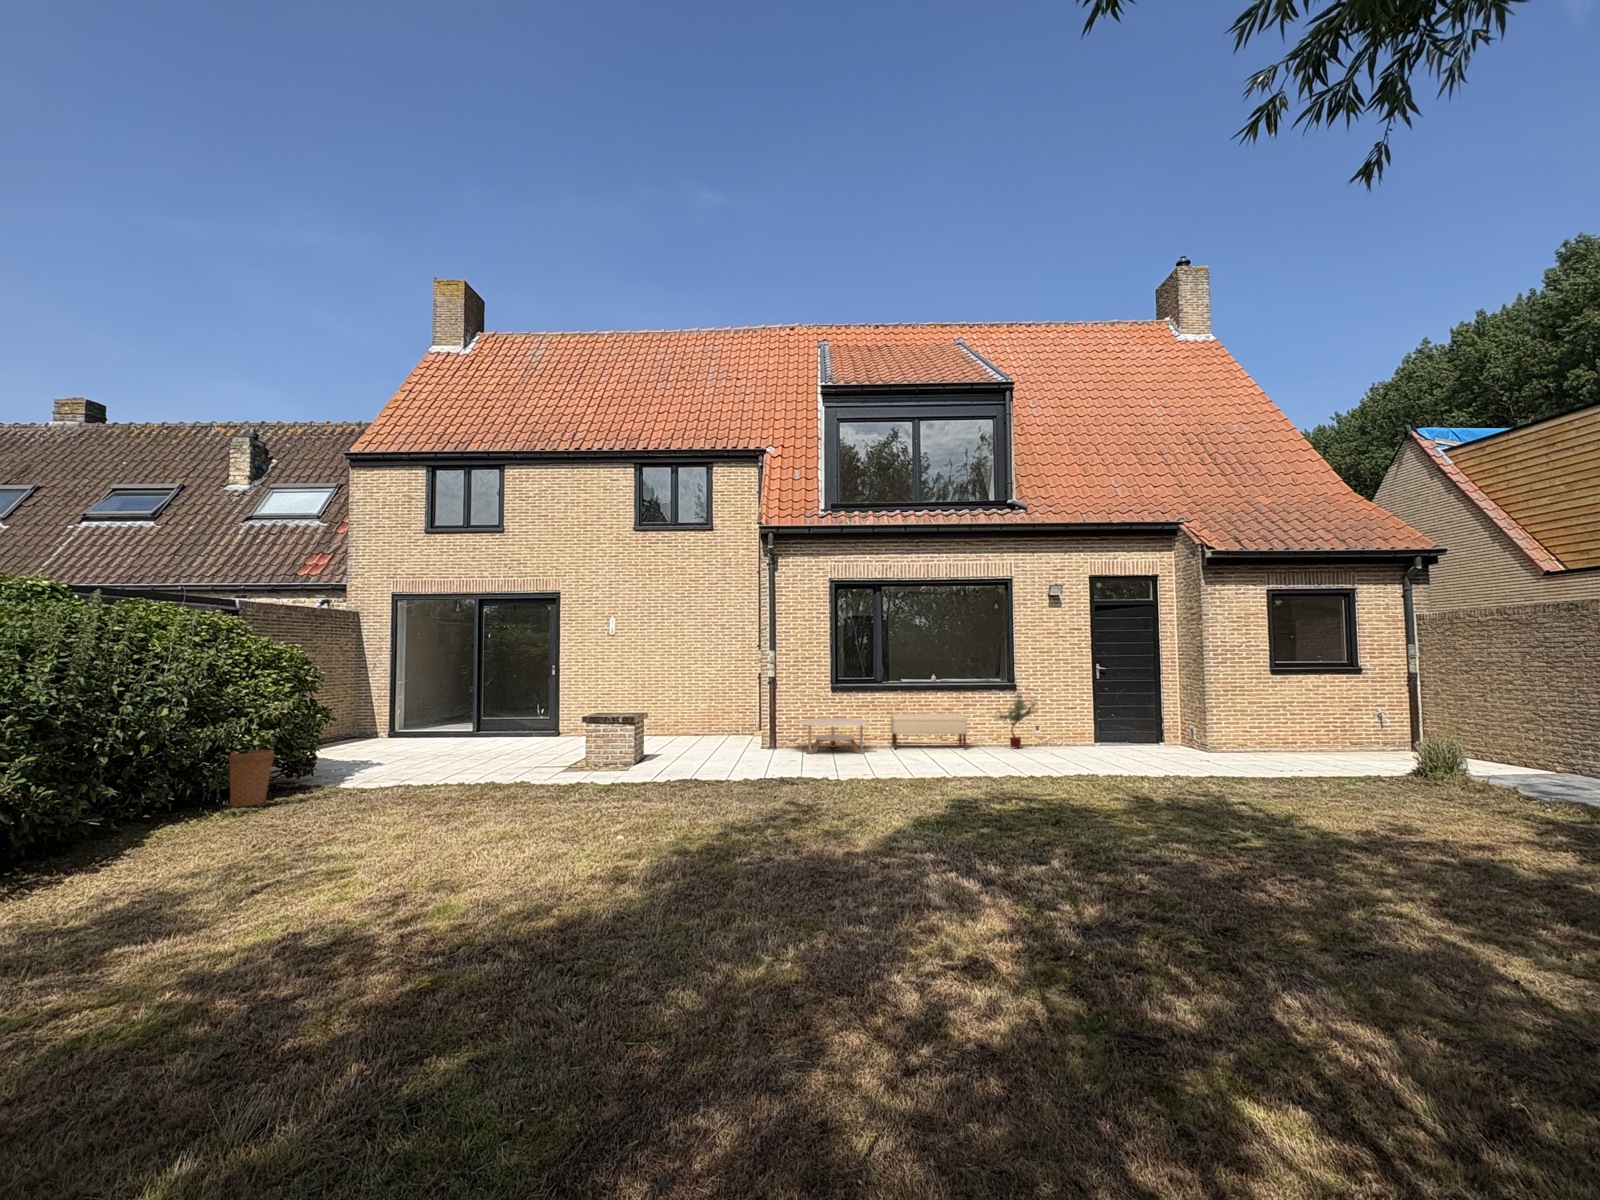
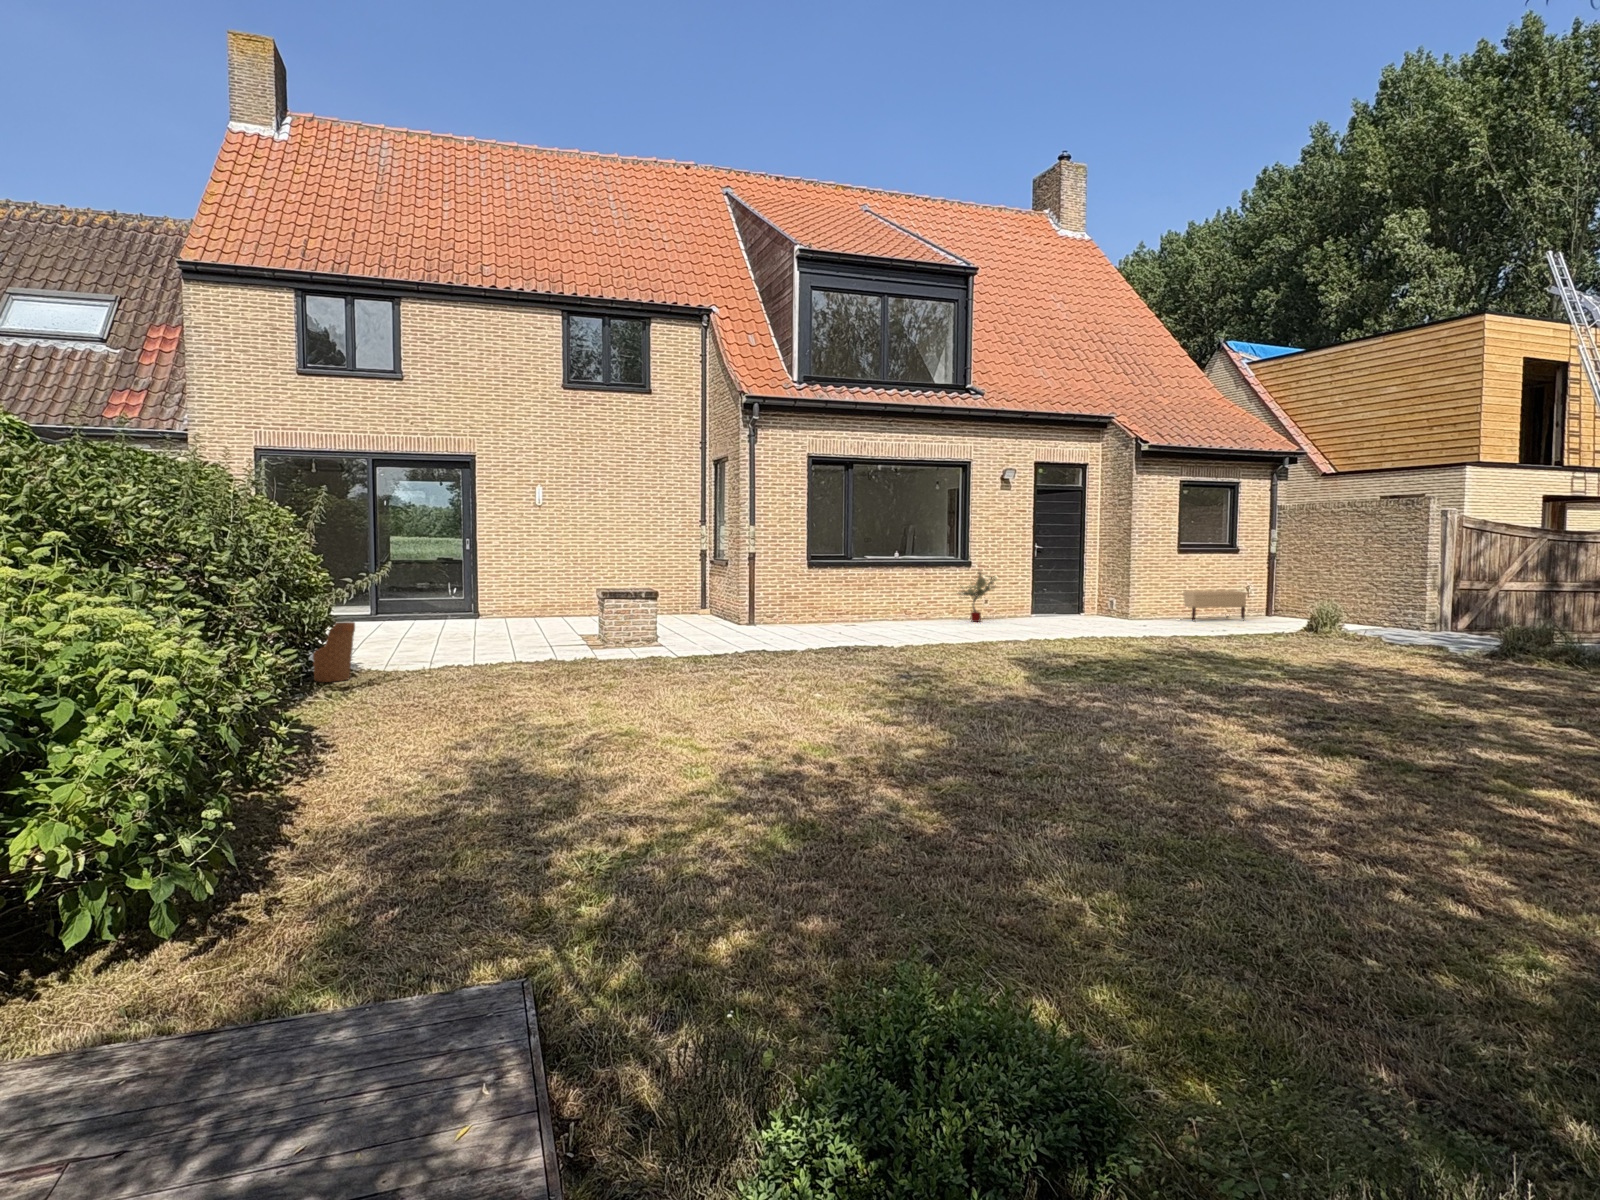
bench: present [891,714,967,749] -> present [1183,590,1247,621]
round table: present [800,718,870,754] -> none [787,596,858,629]

